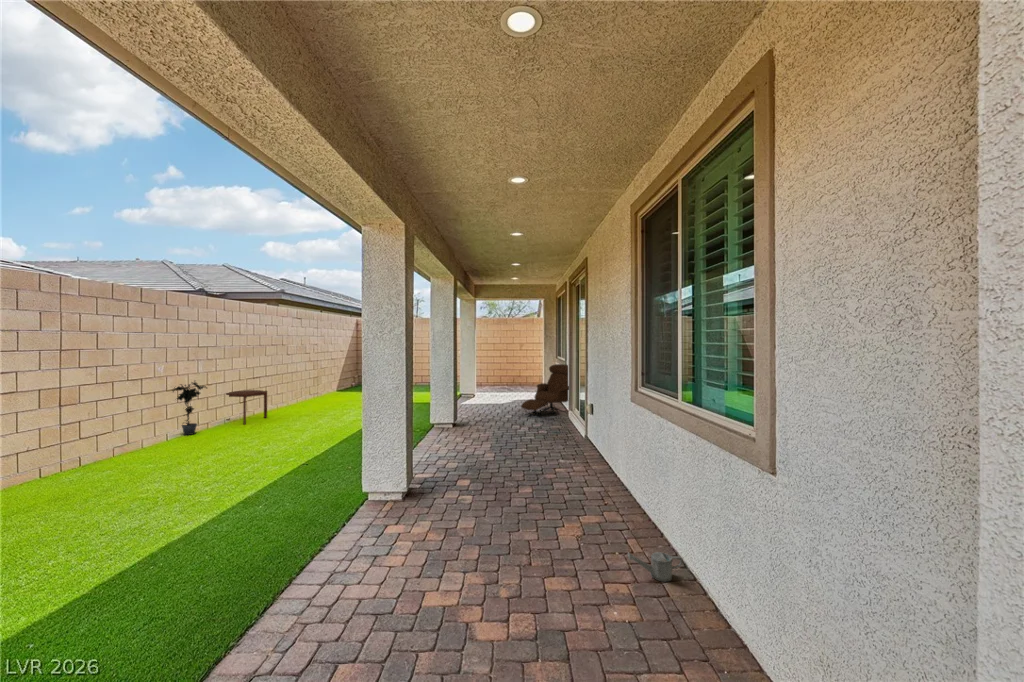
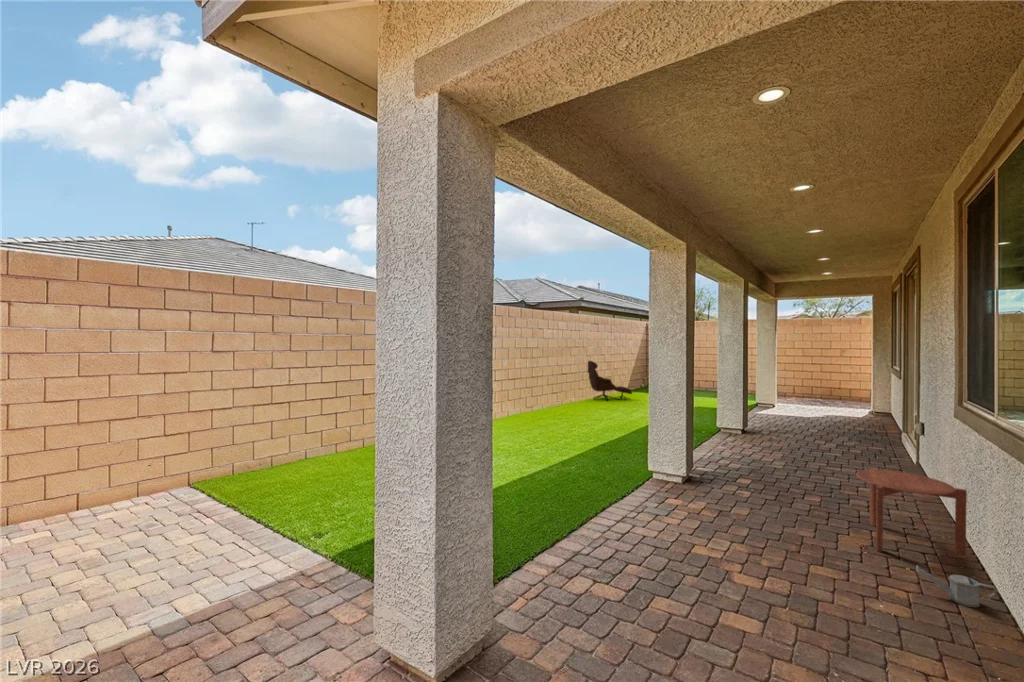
lounge chair: present [521,364,569,417] -> present [587,361,632,401]
potted plant: present [173,382,207,435] -> none [514,374,535,415]
side table: present [226,390,267,424] -> present [856,468,967,555]

